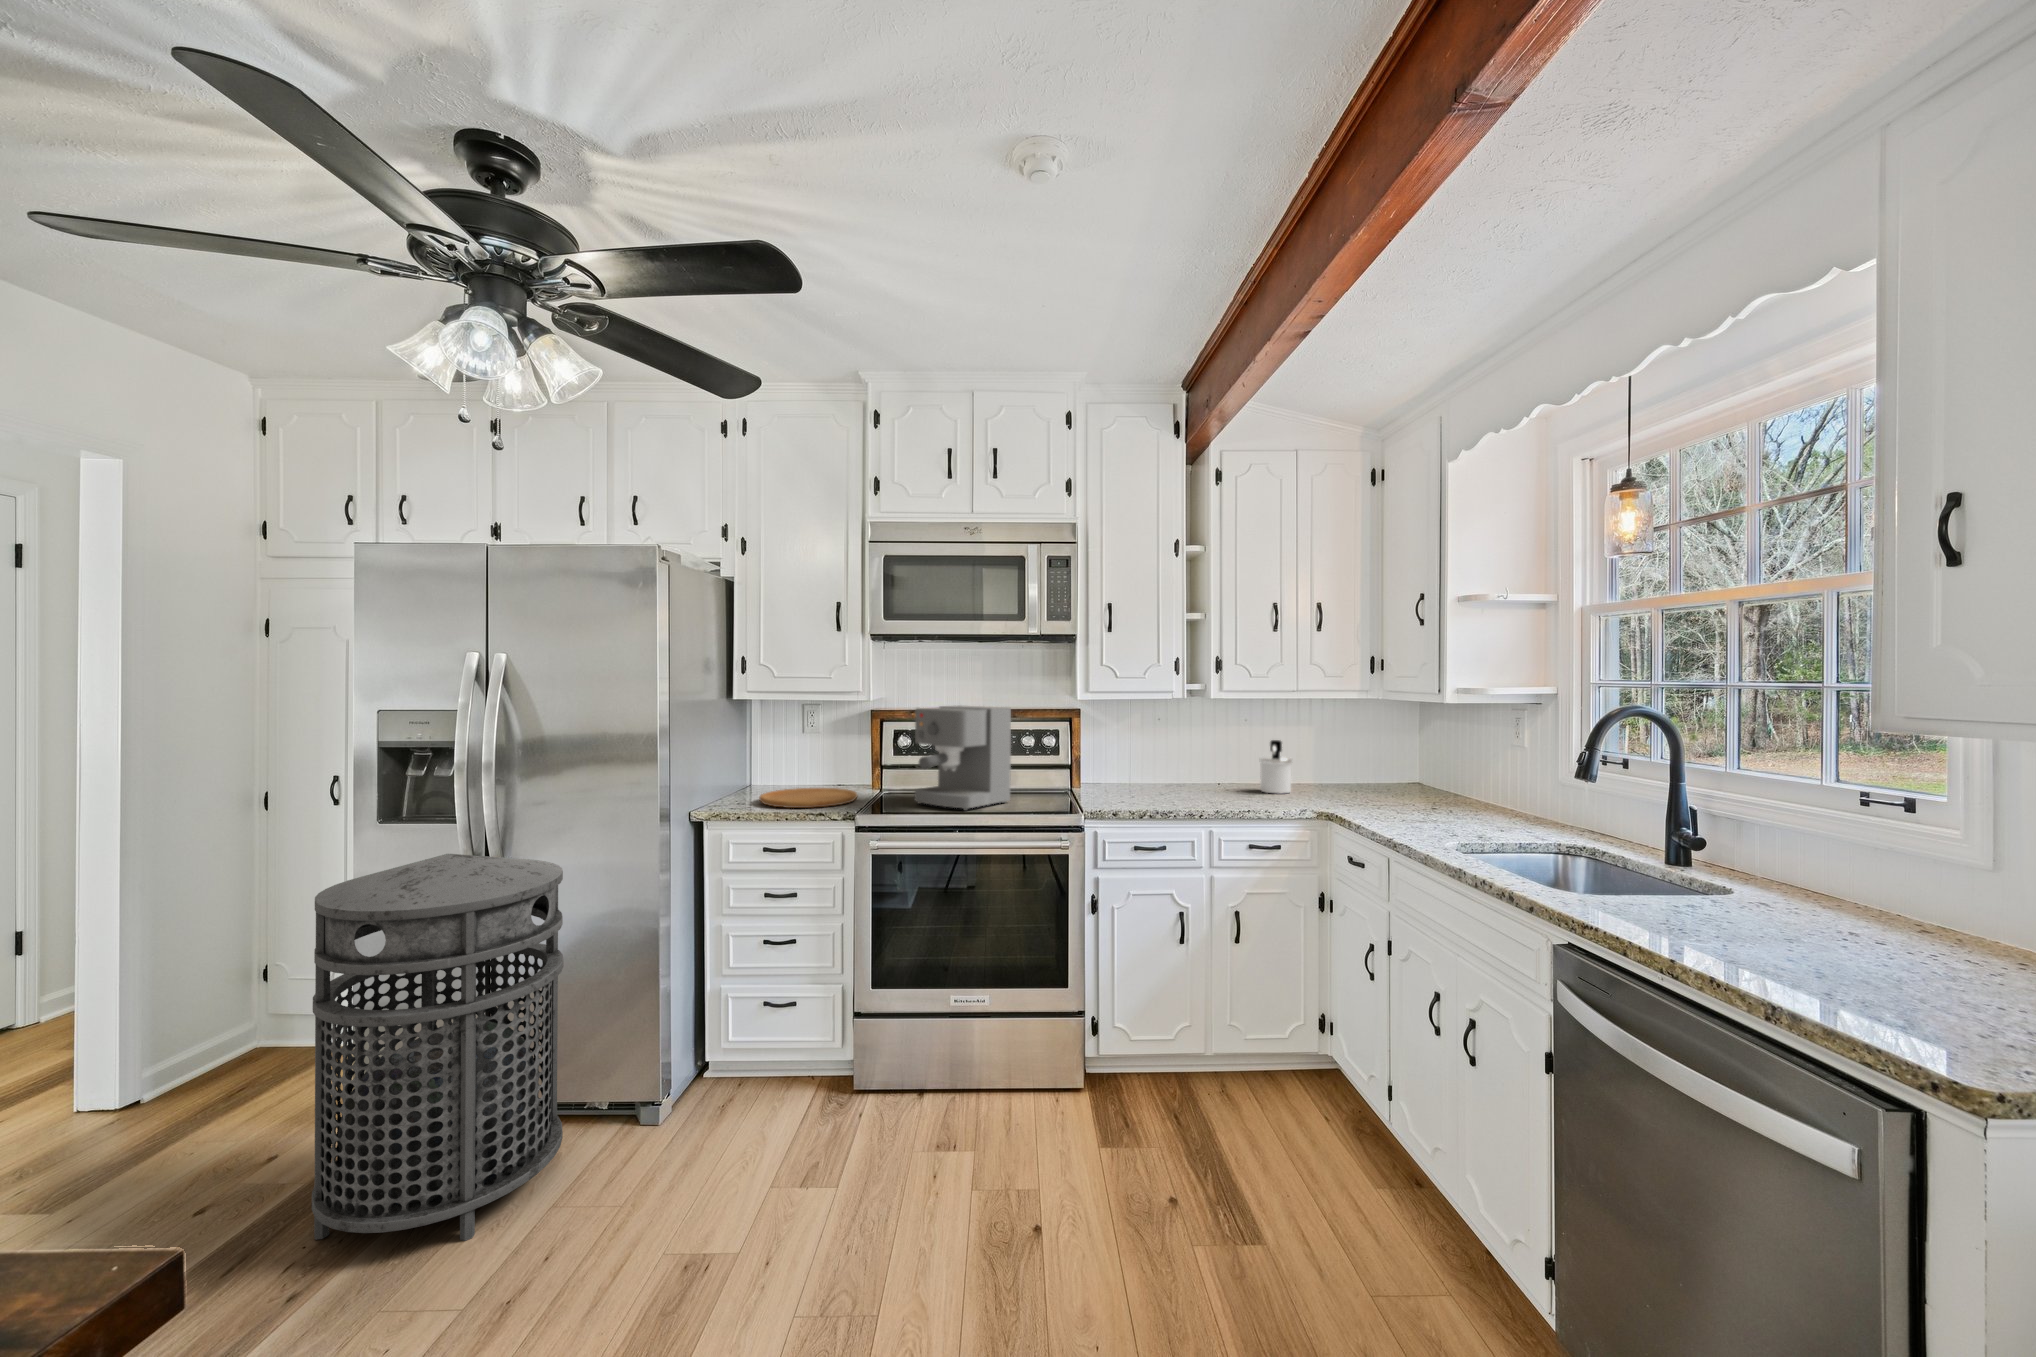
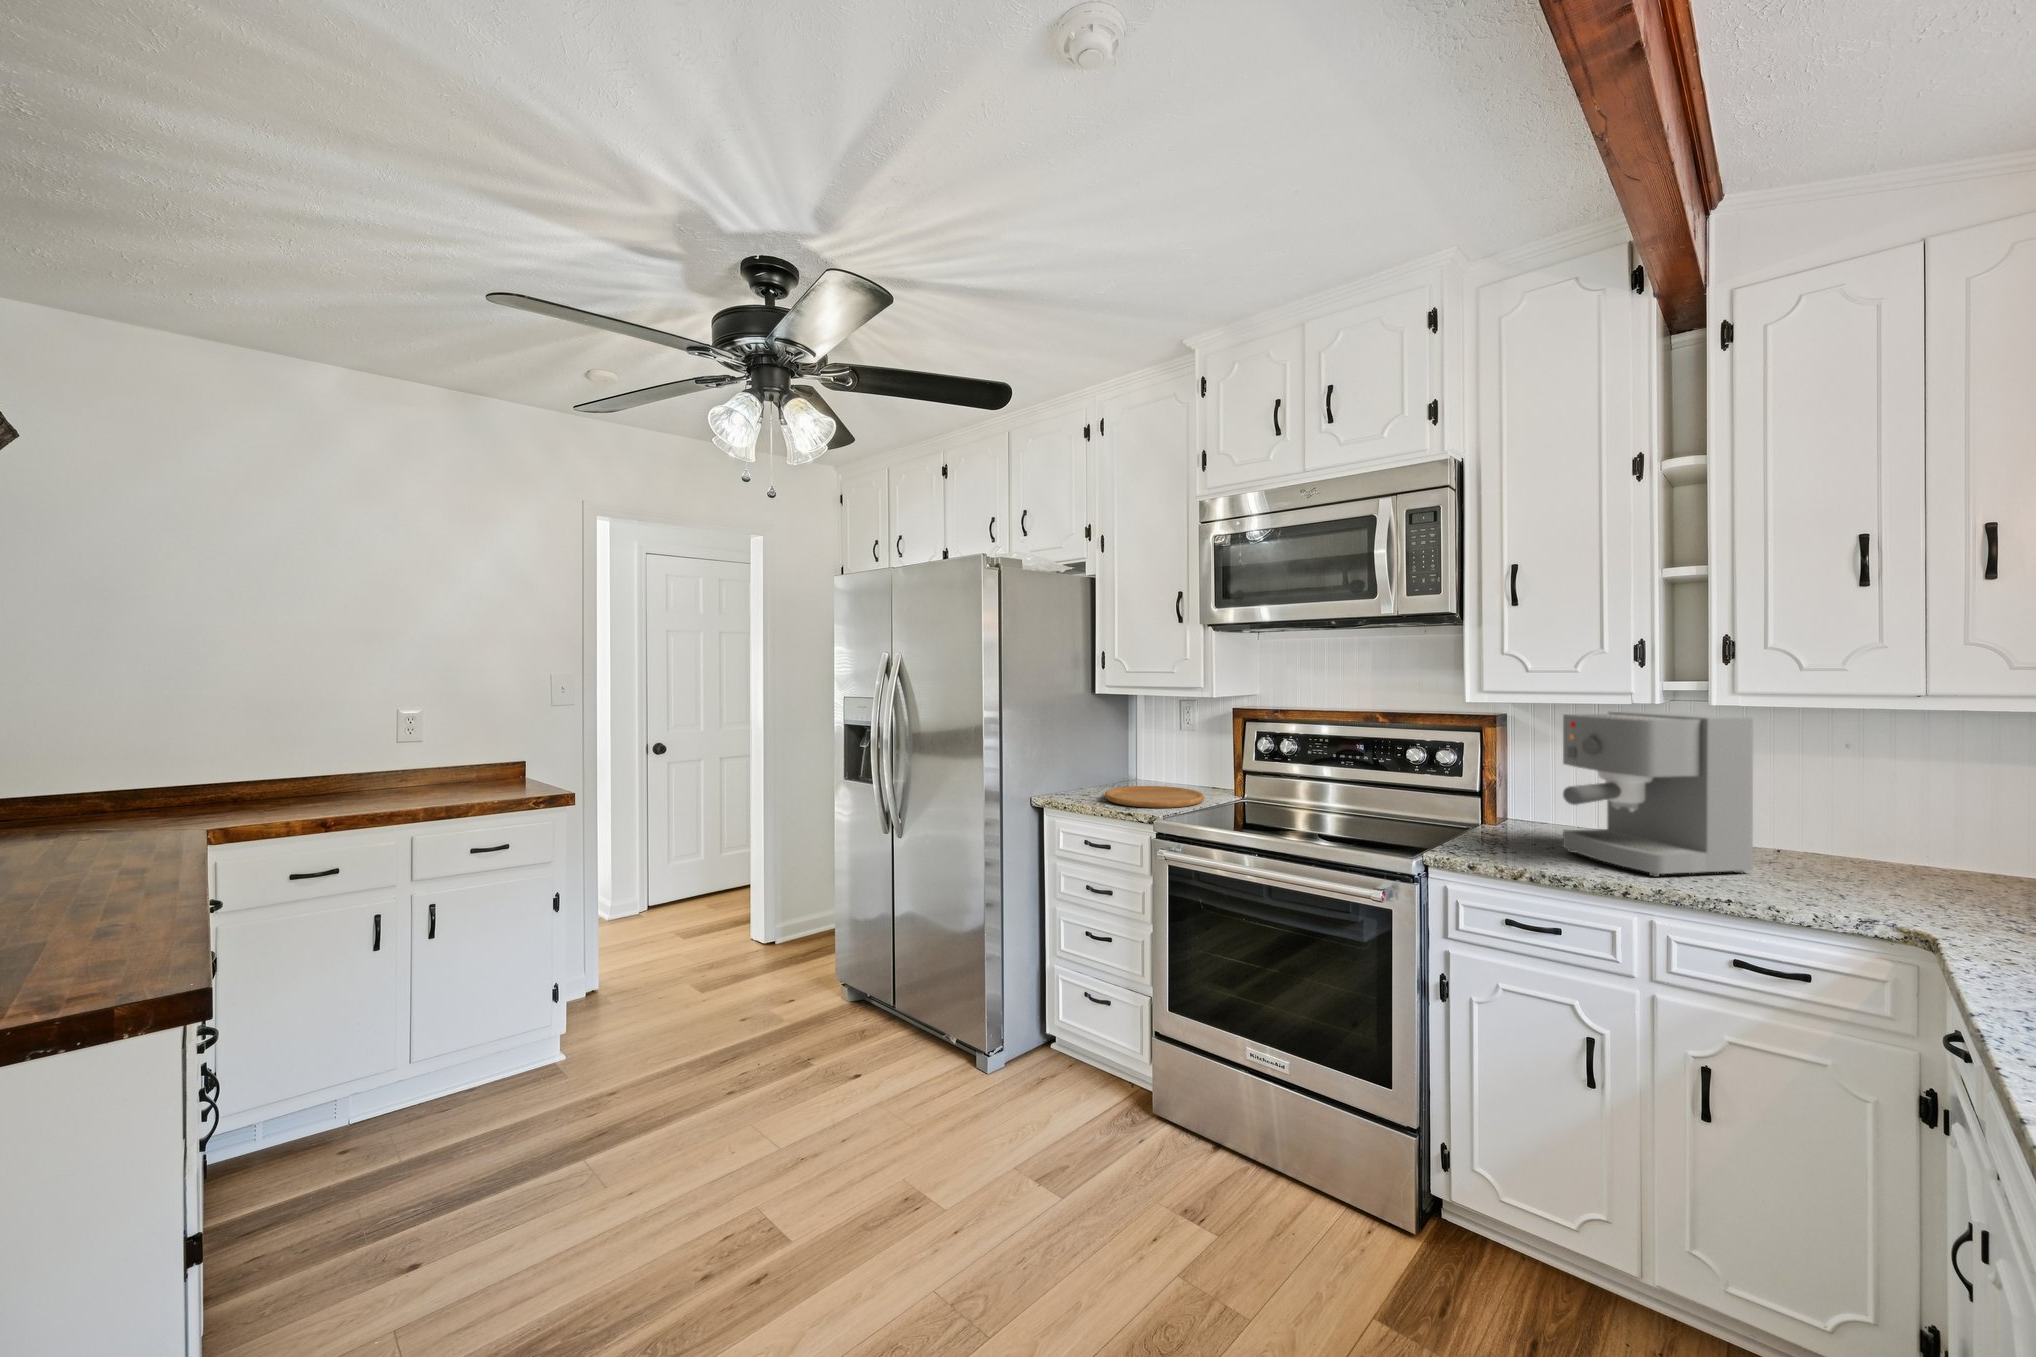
coffee maker: present [915,705,1011,810] -> present [1563,711,1753,877]
soap dispenser: present [1260,740,1292,794] -> none [1853,784,1939,885]
trash can: present [312,854,564,1241] -> none [759,808,918,1104]

